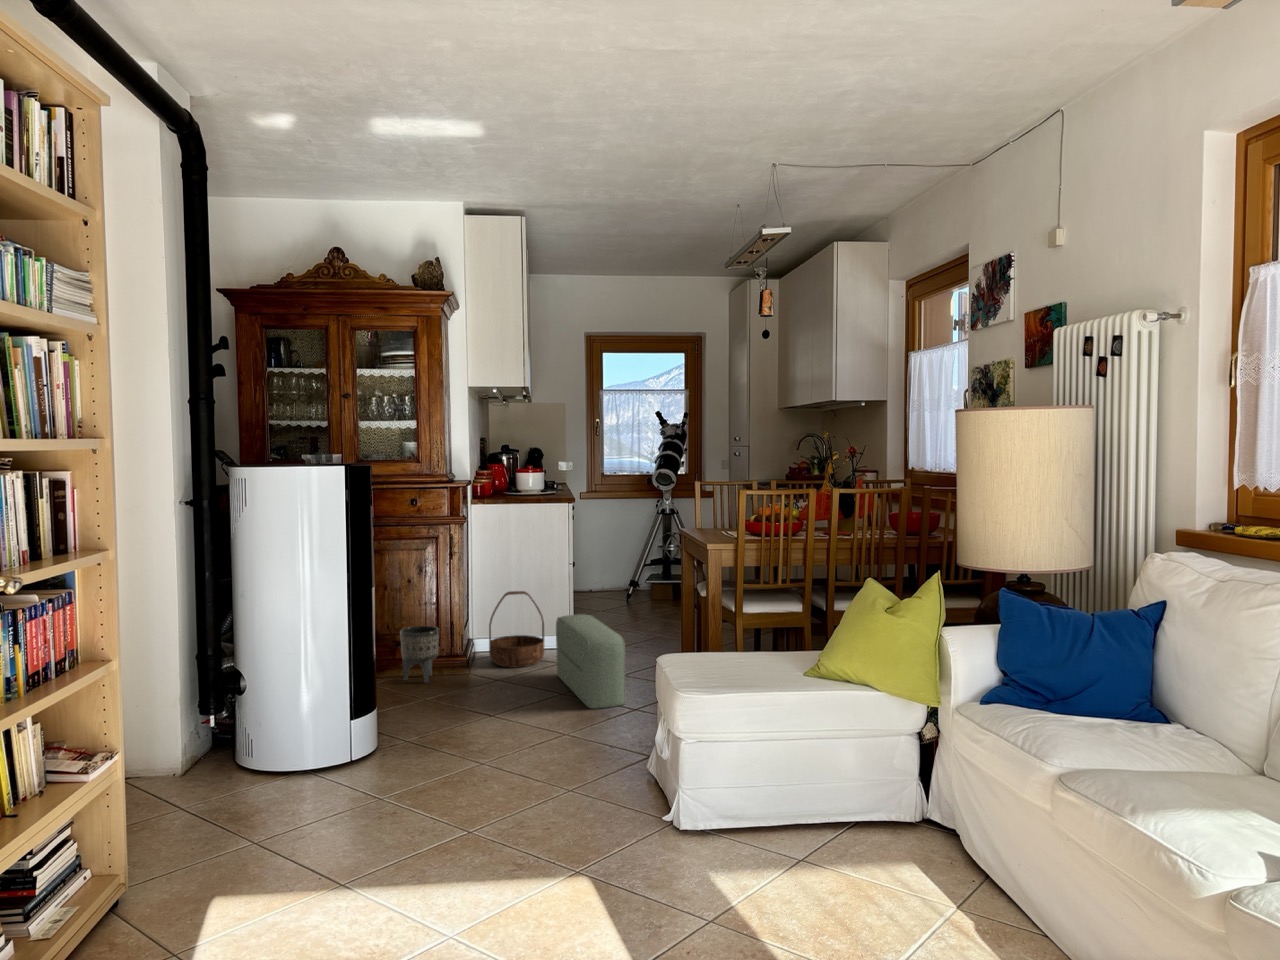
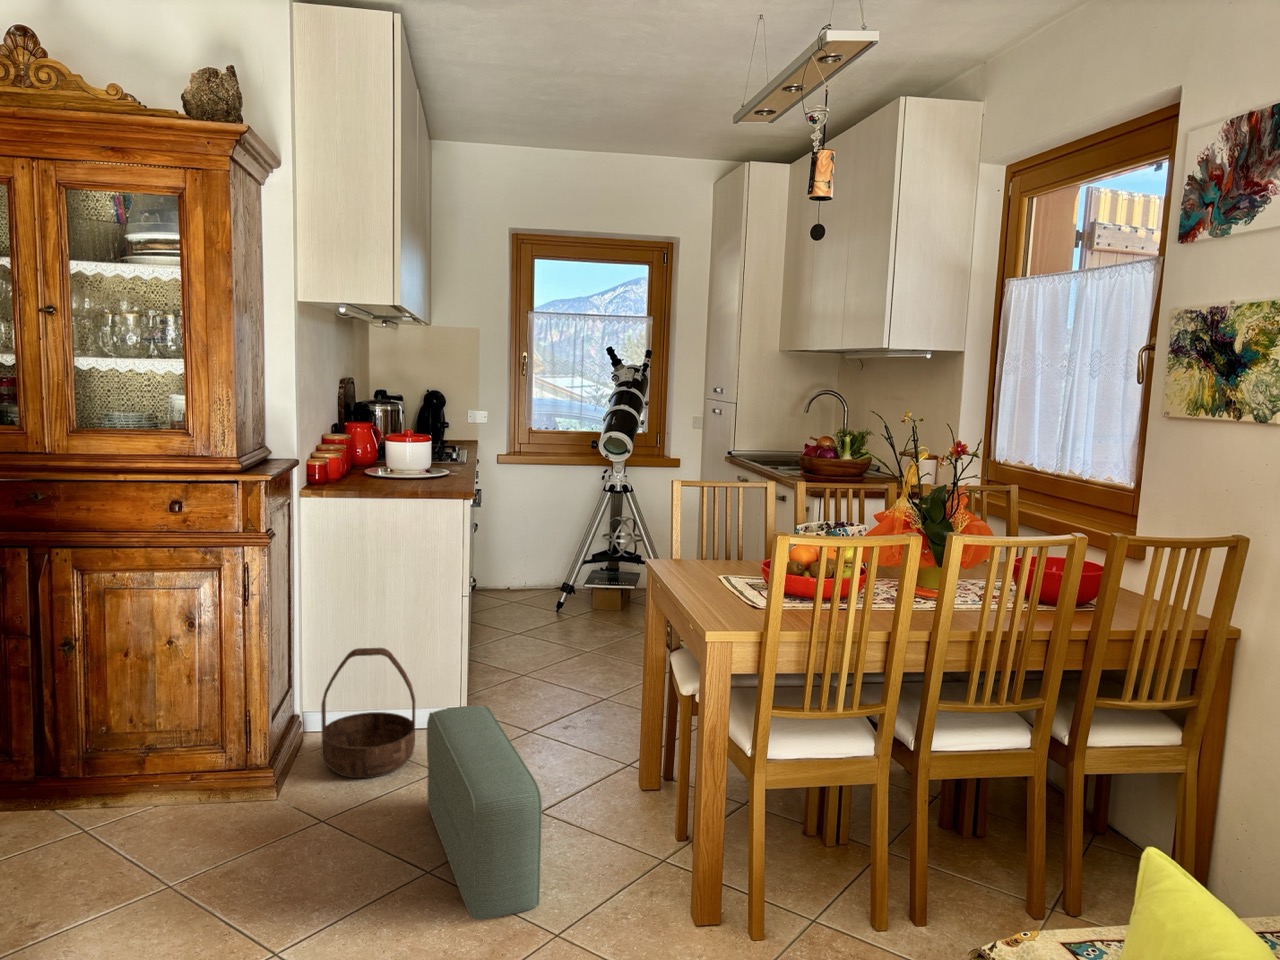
planter: present [400,626,439,683] -> none [148,717,221,825]

